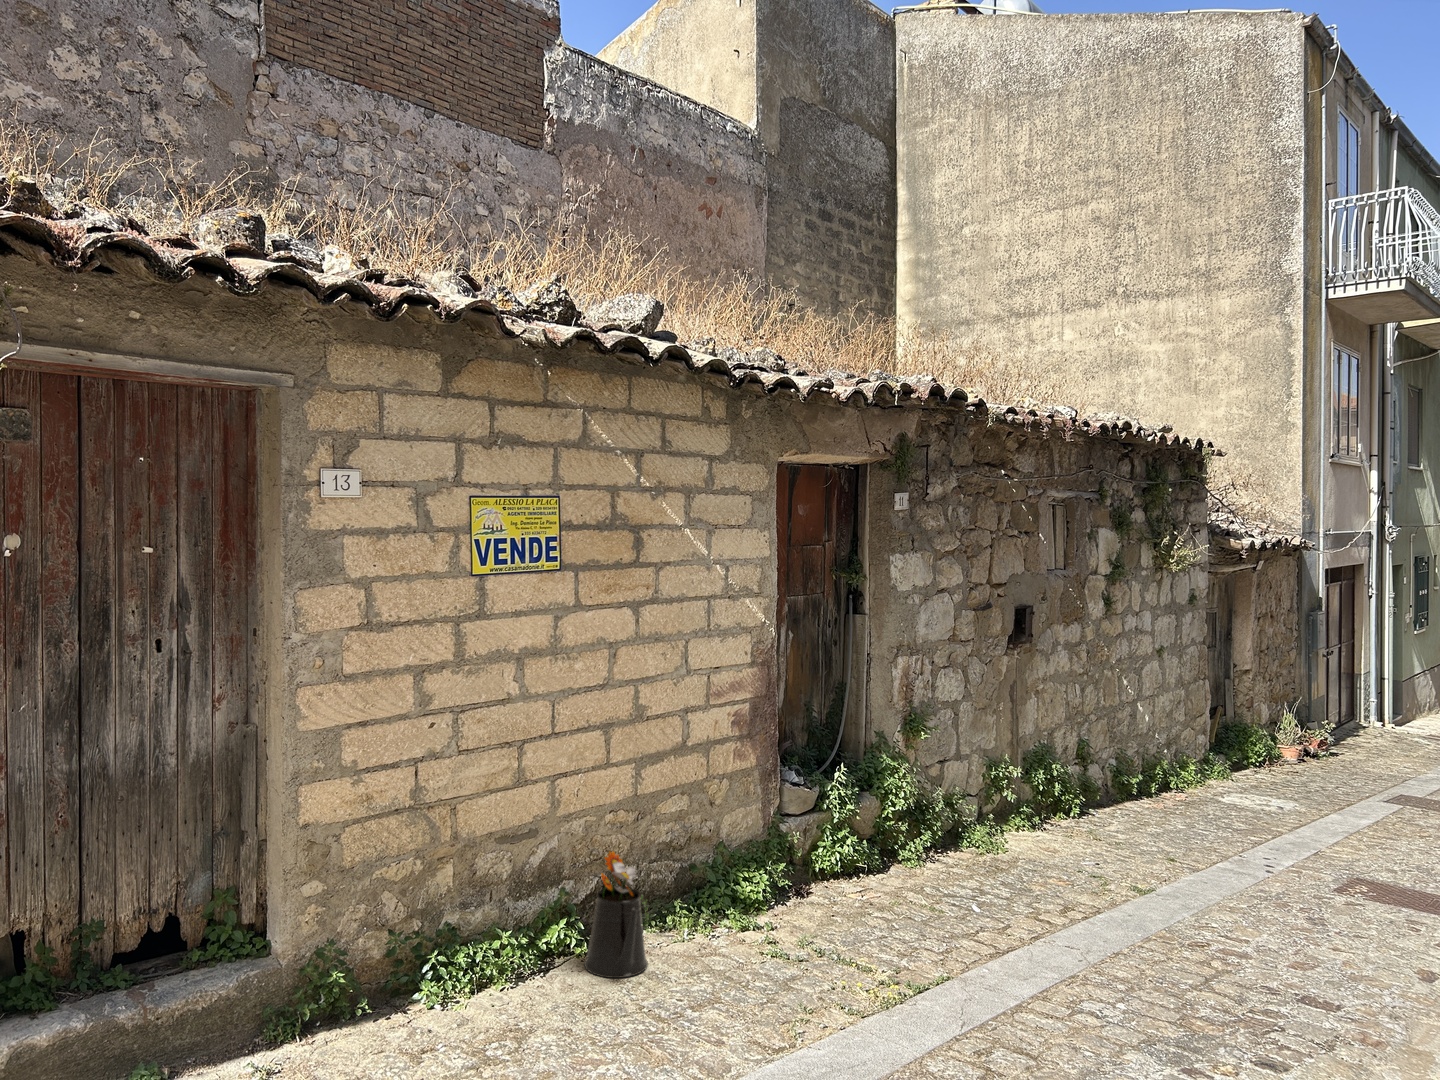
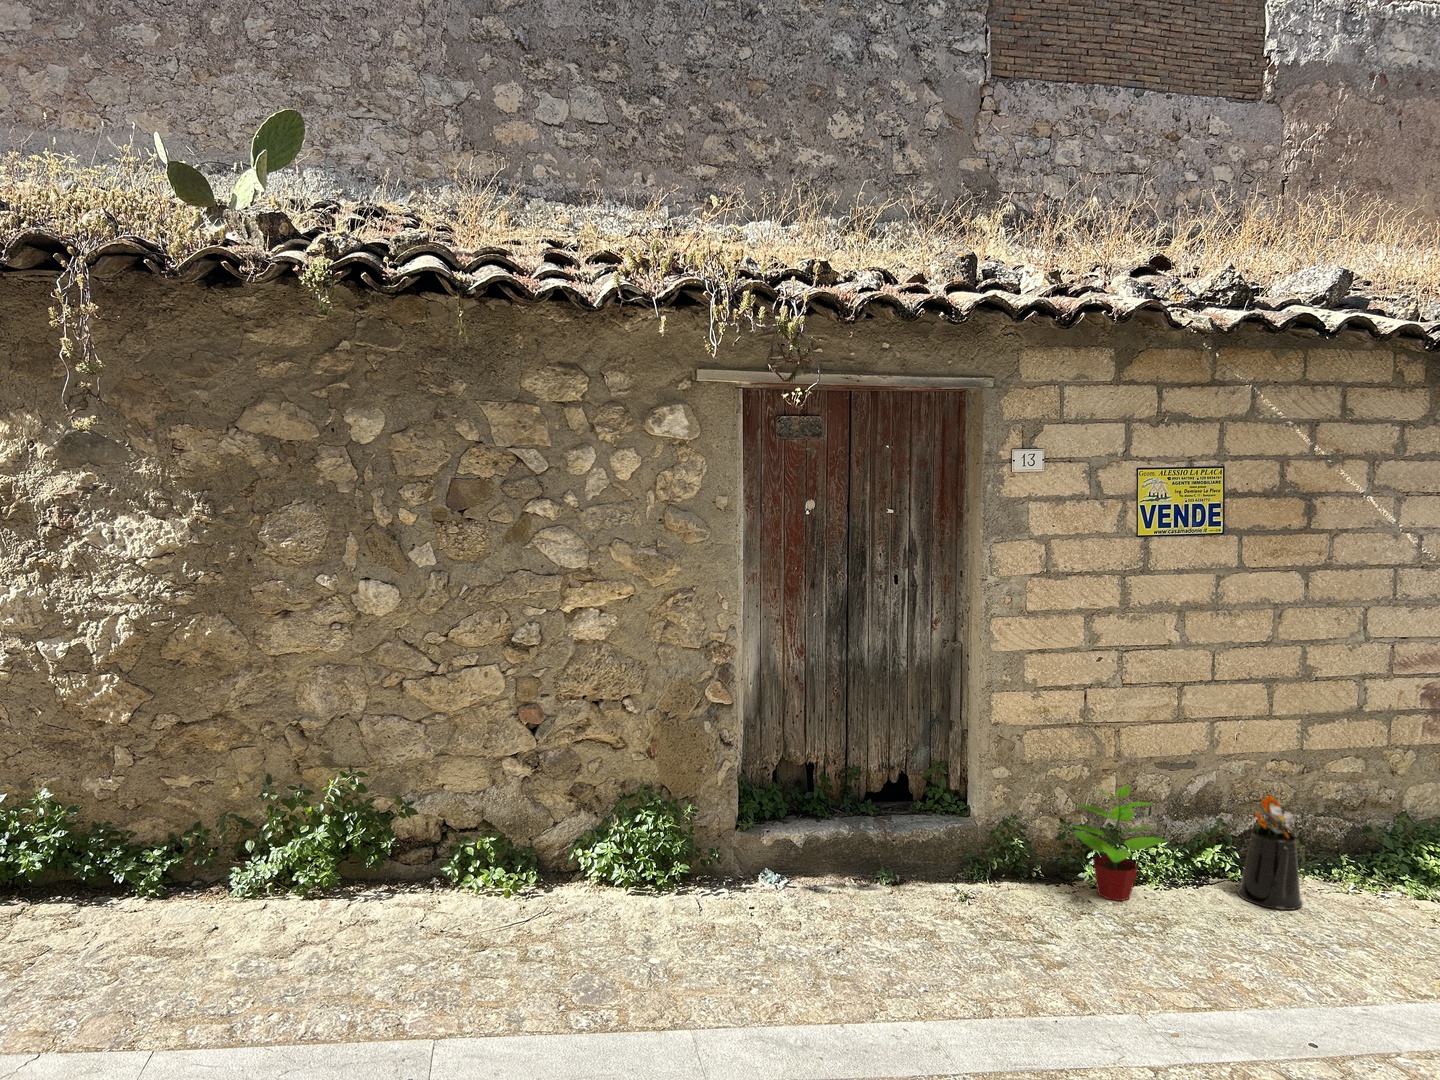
potted plant: none [405,874,517,1022] -> present [1073,786,1167,901]

